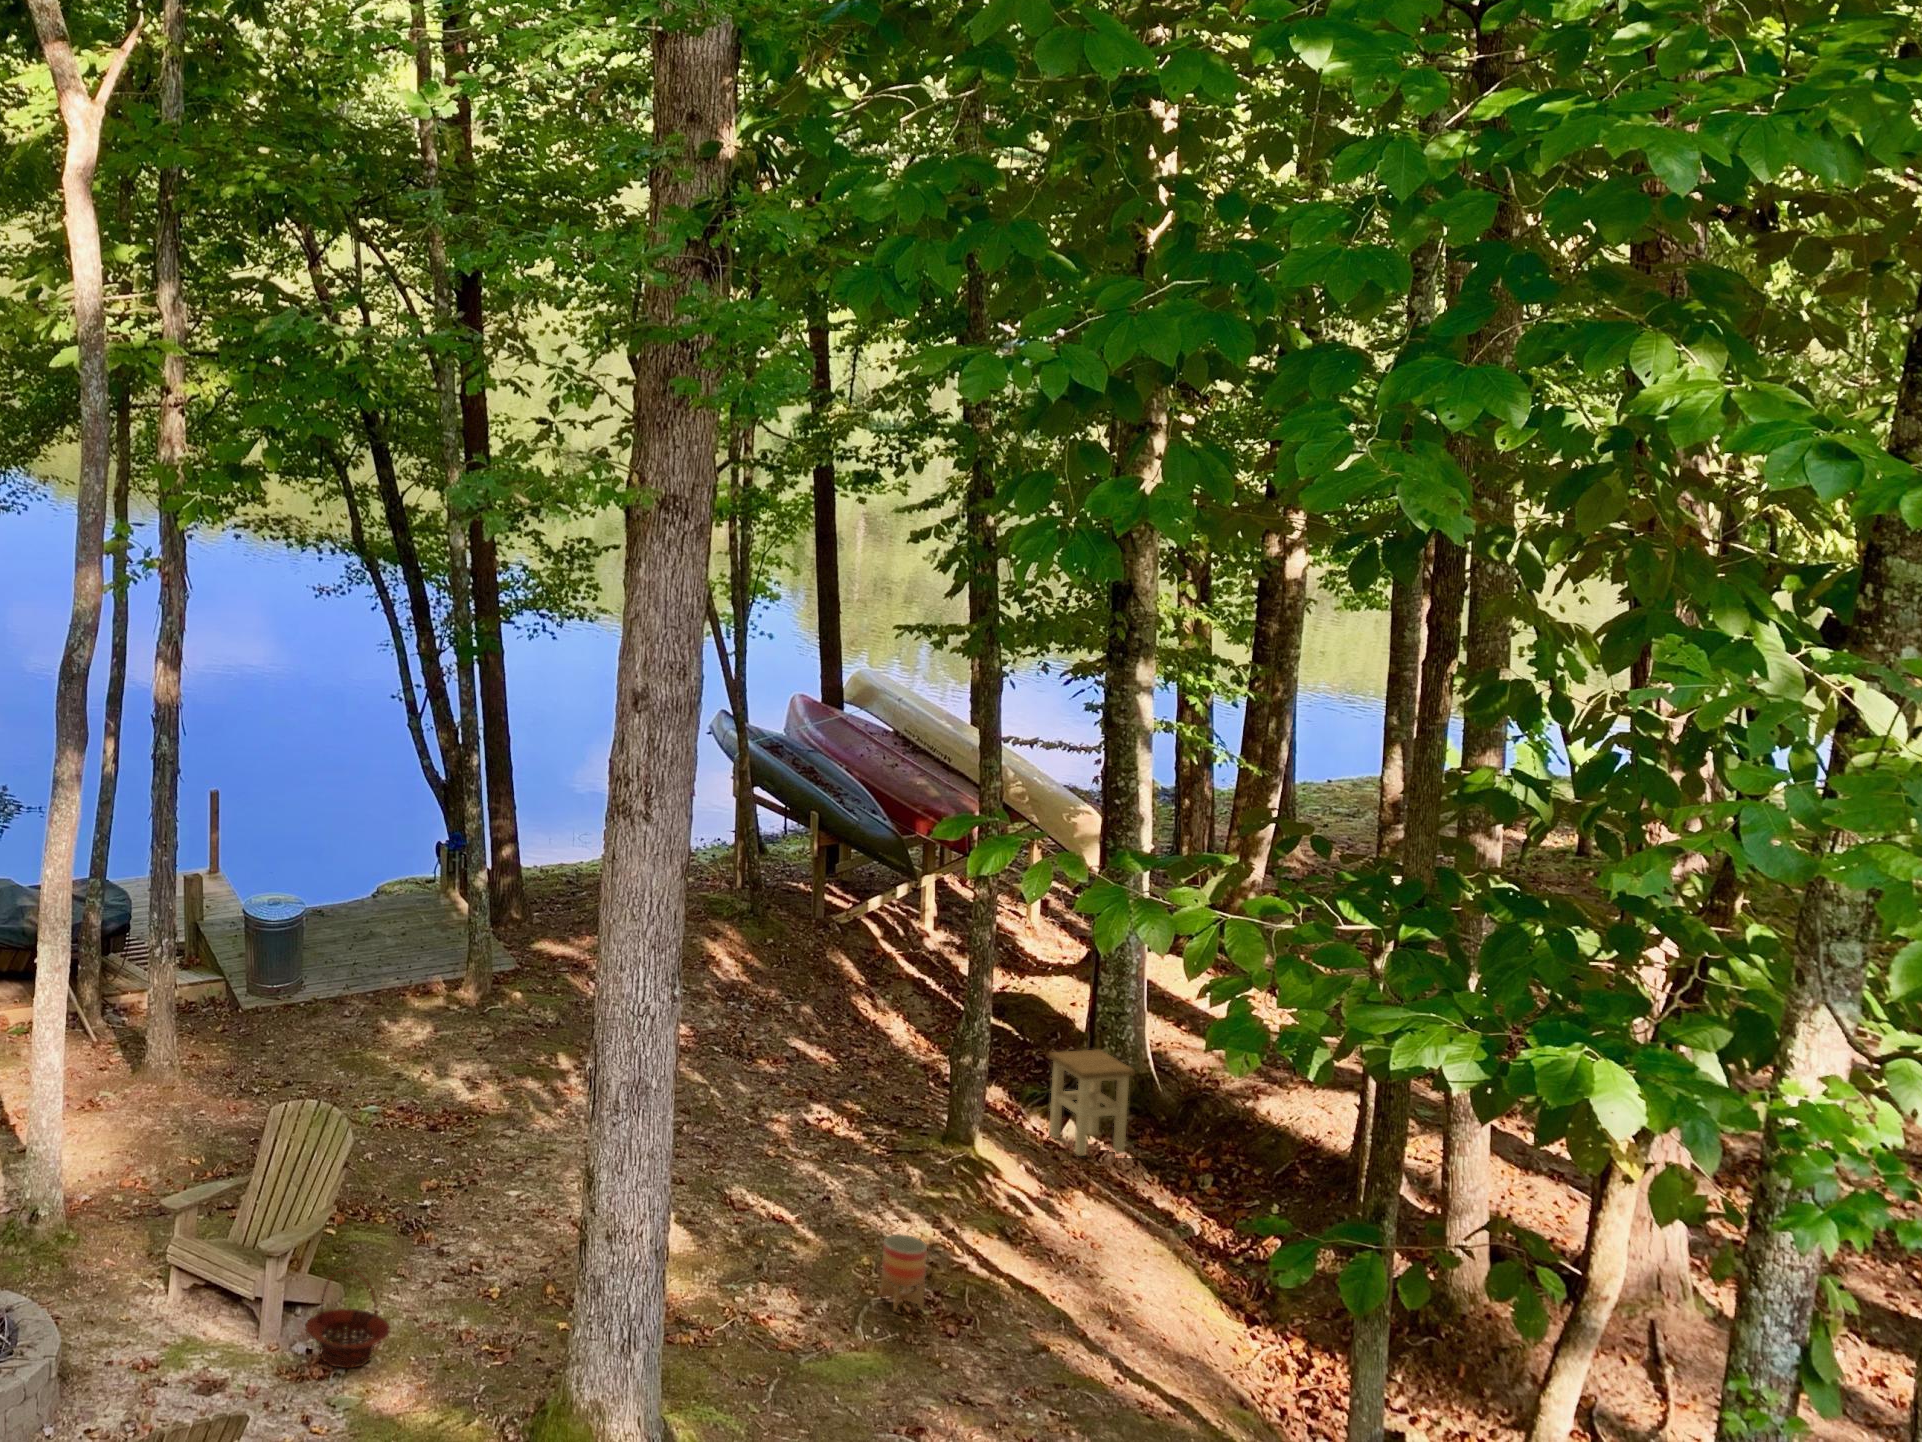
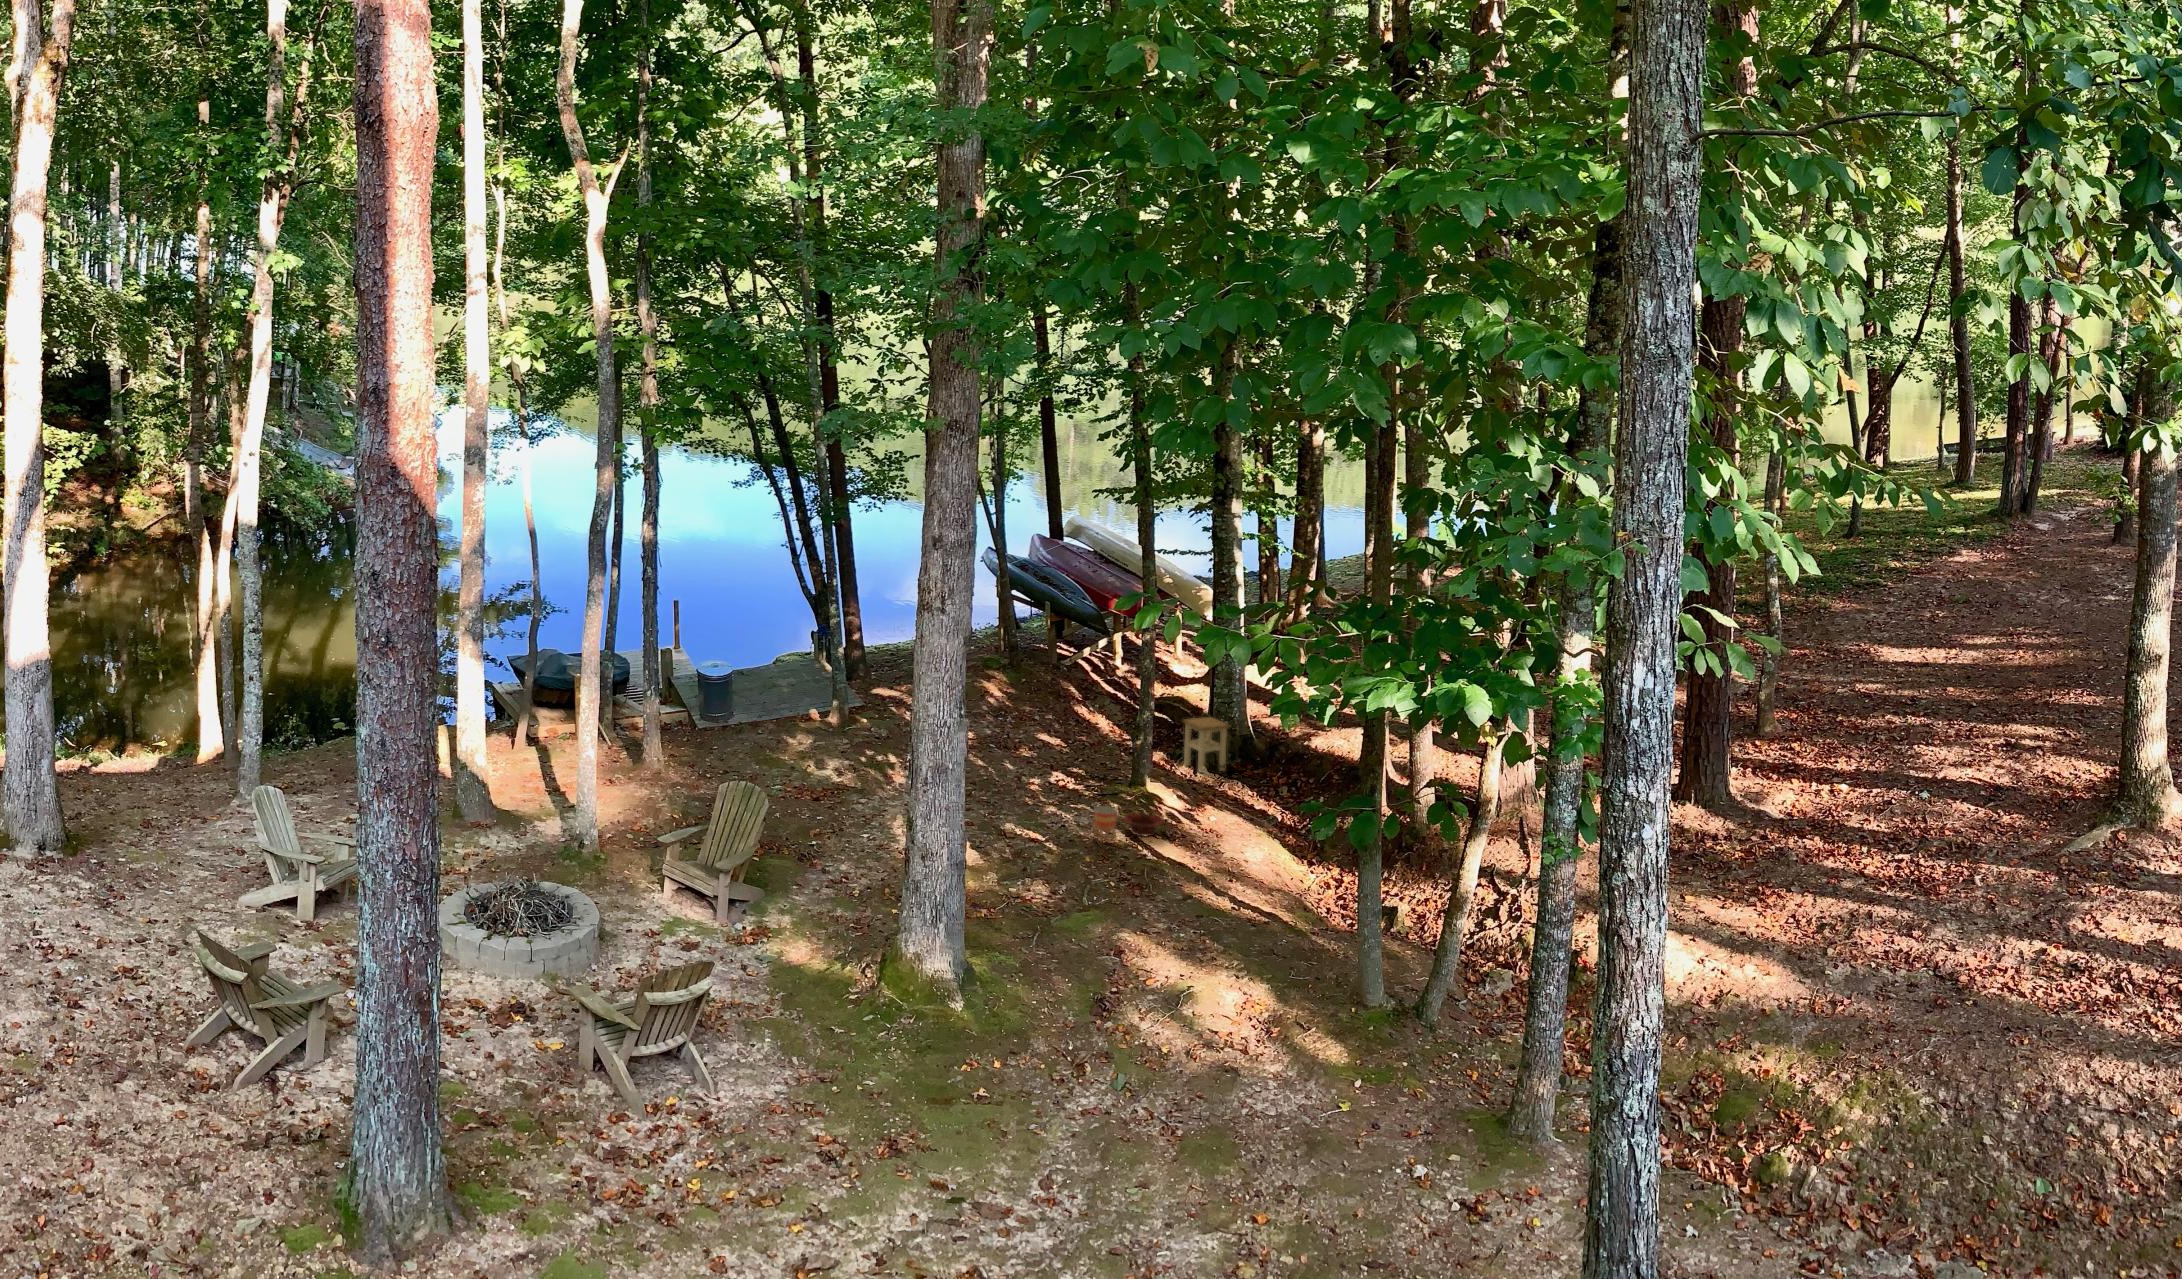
basket: present [306,1269,390,1368] -> present [1123,792,1163,836]

